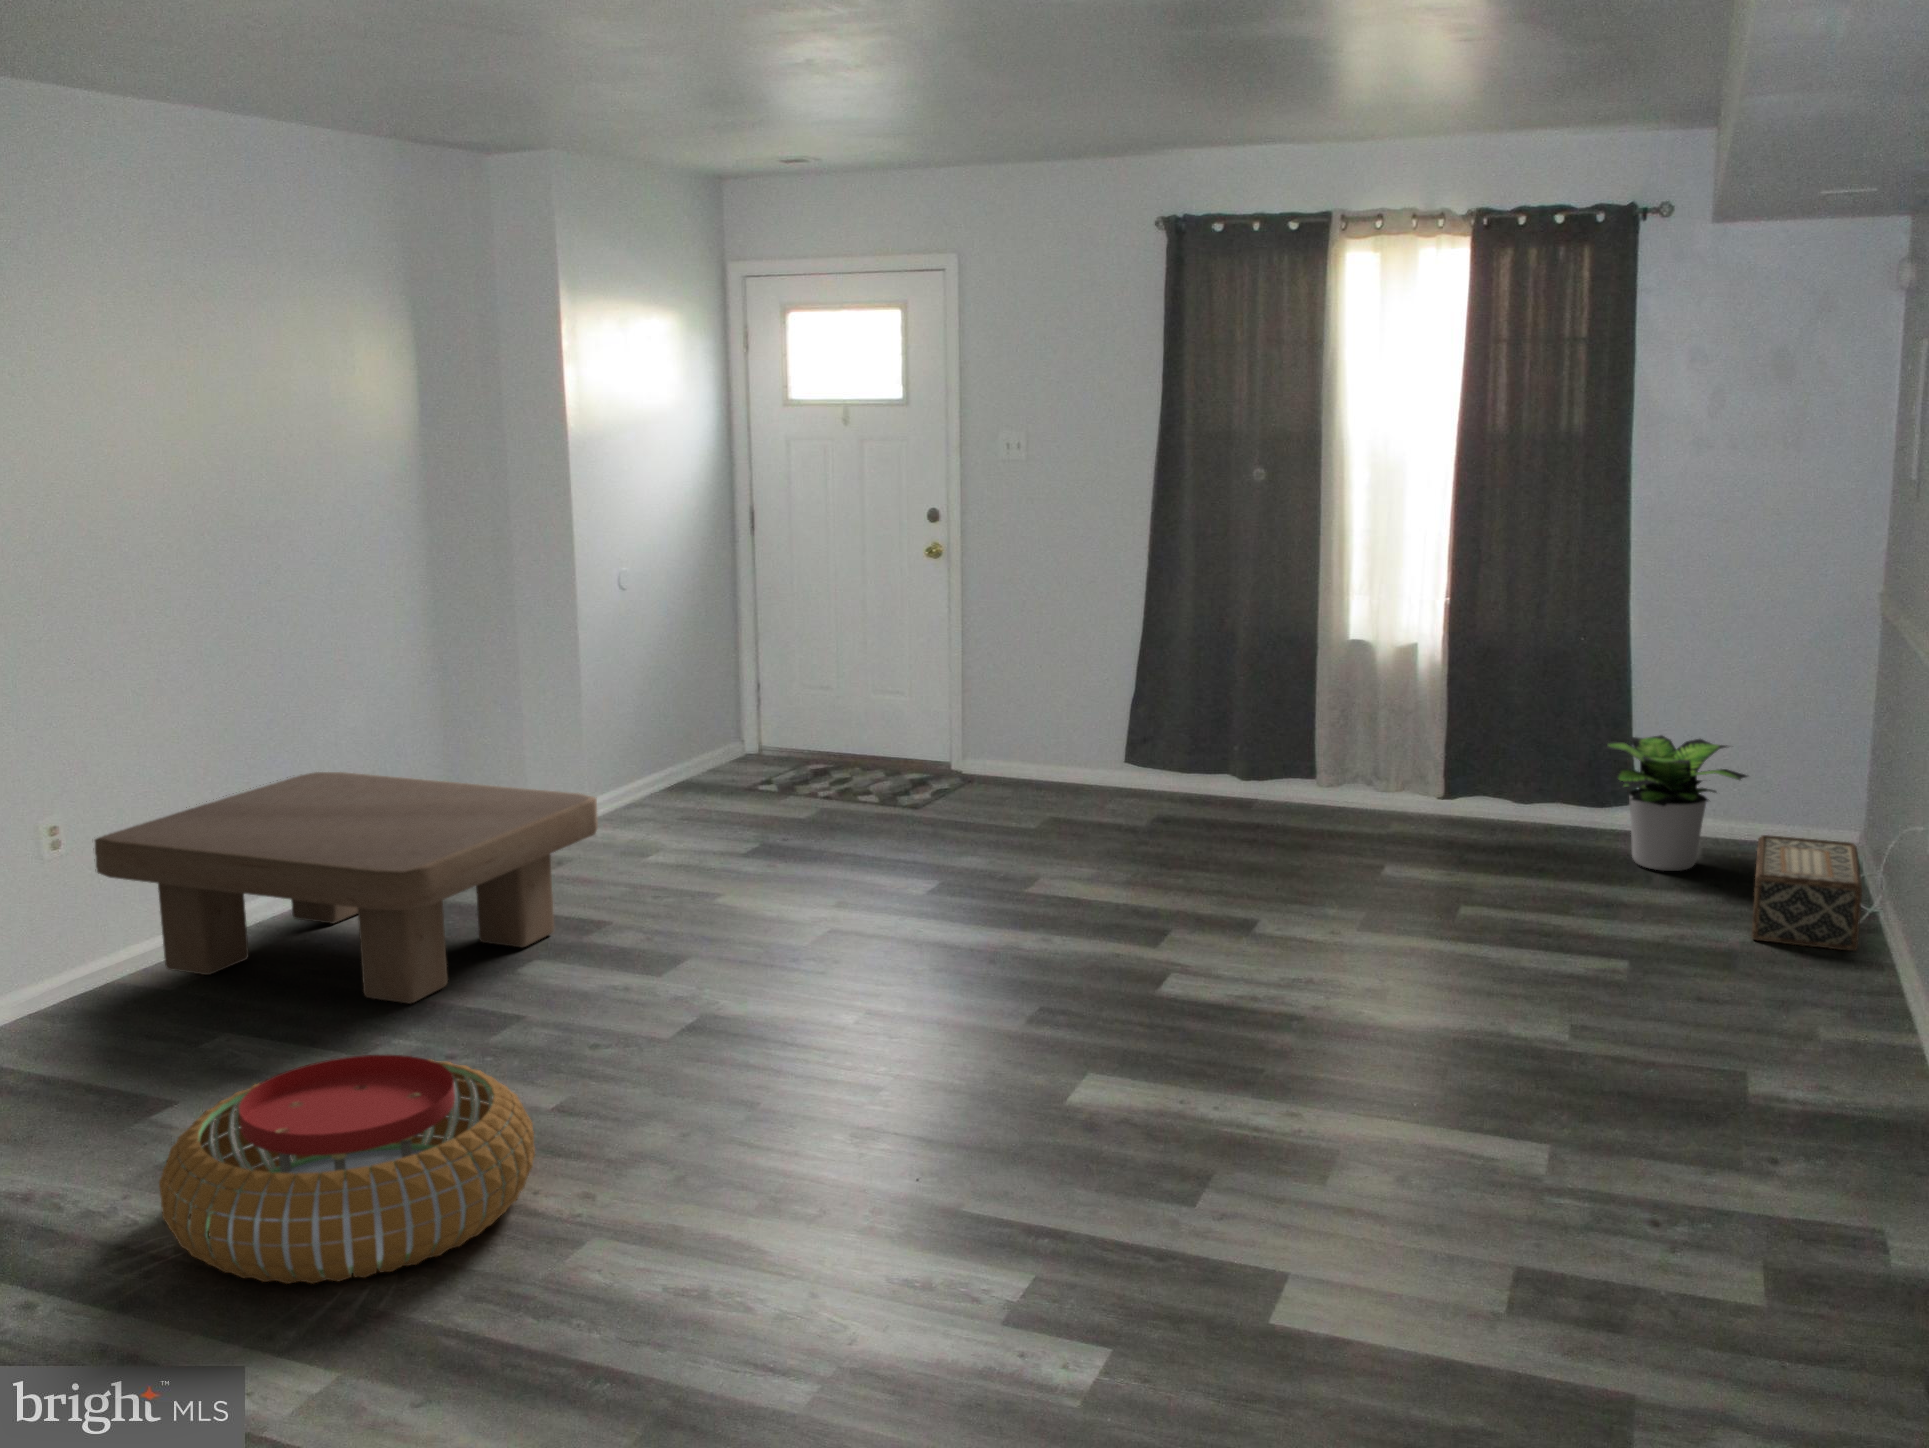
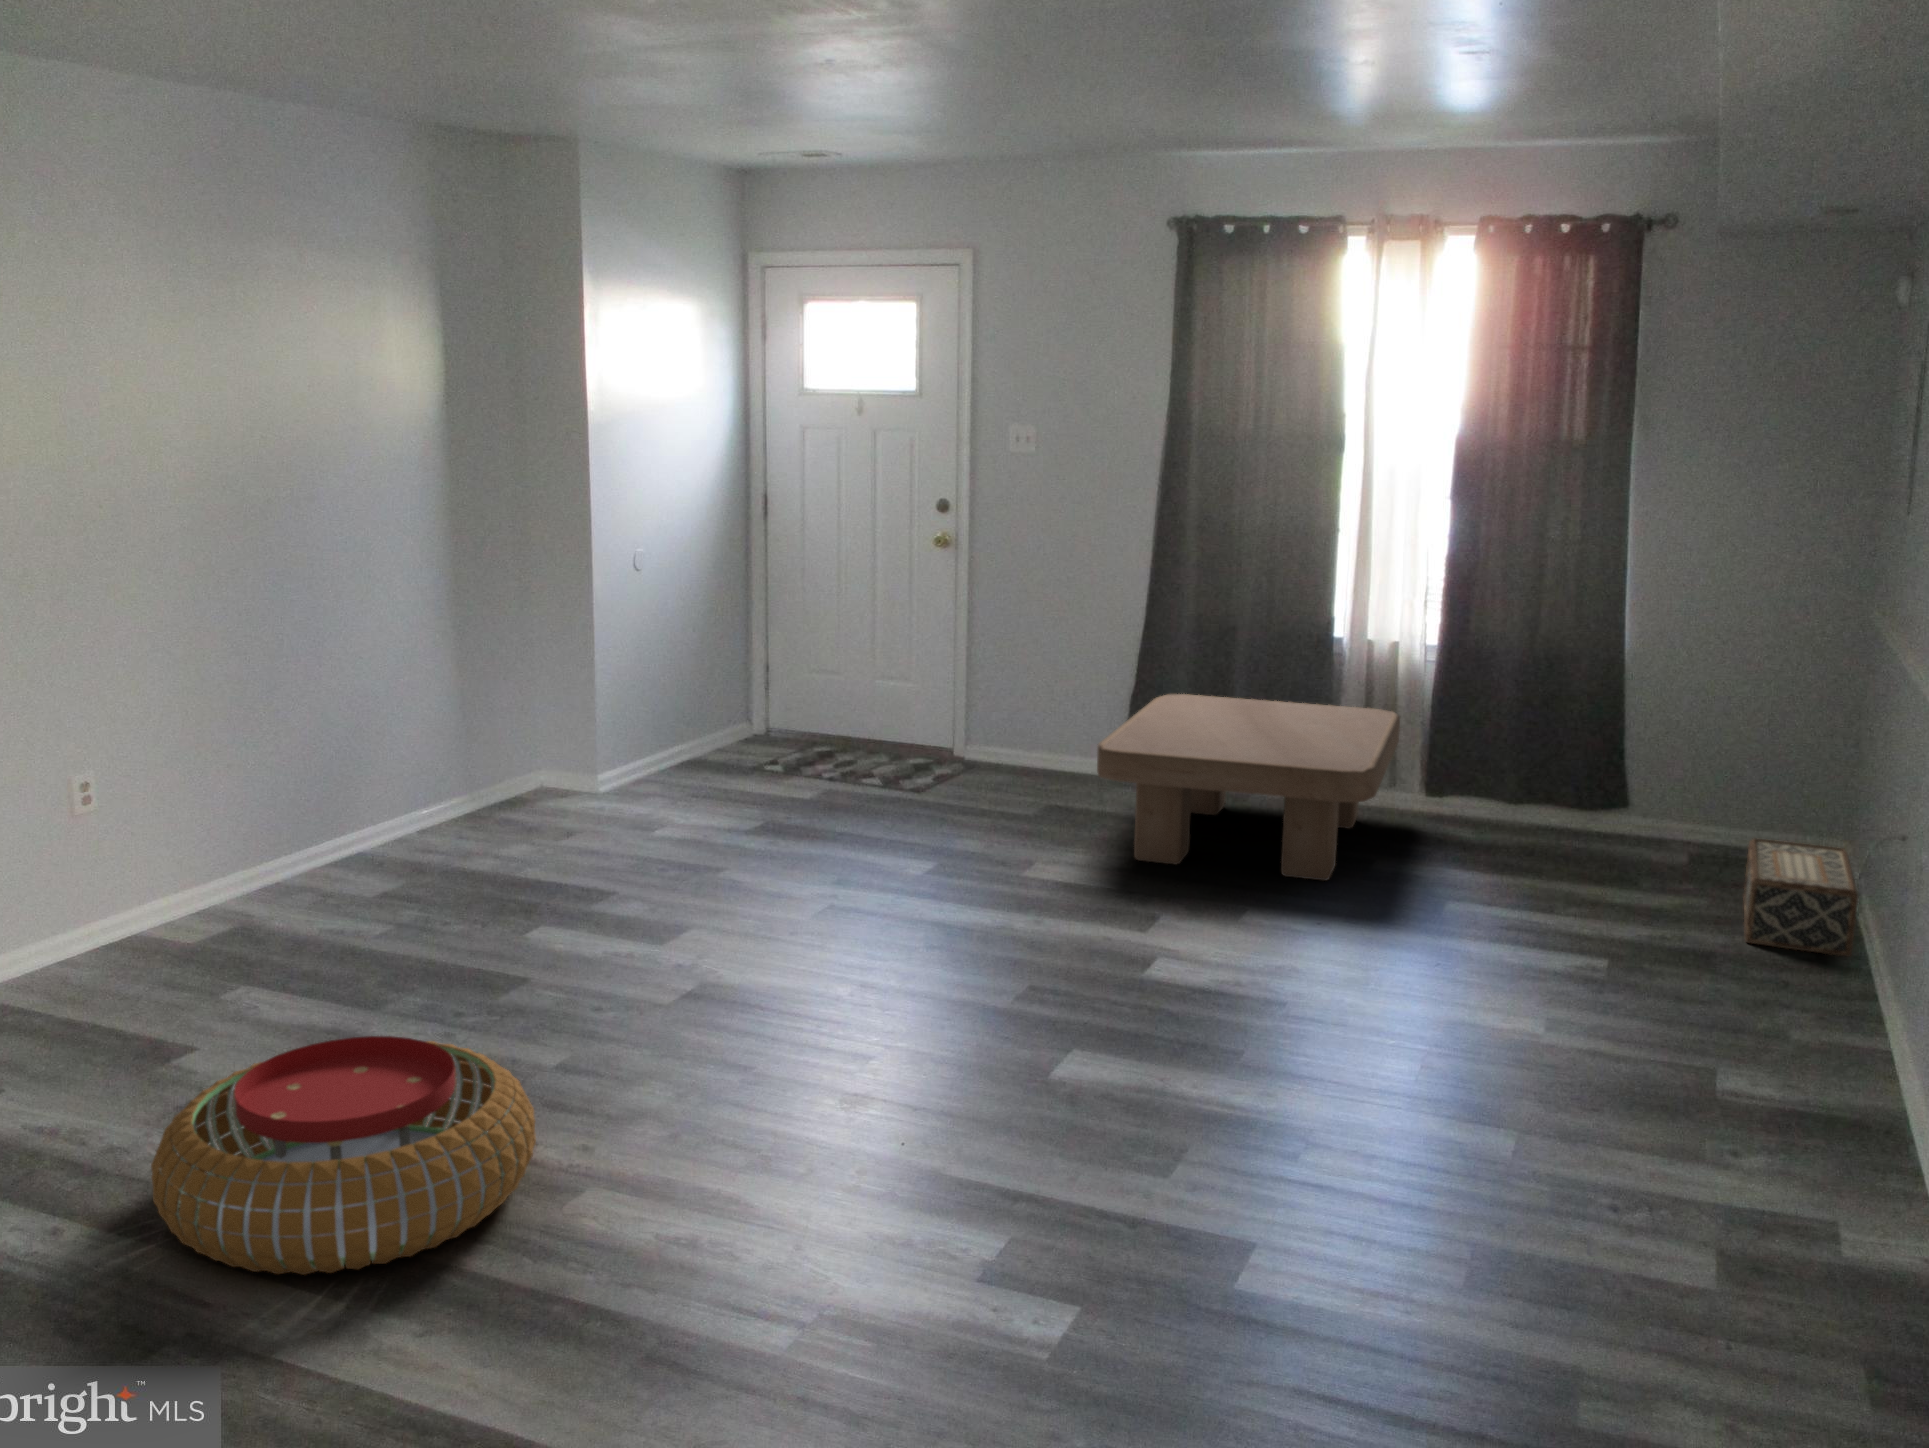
potted plant: present [1606,735,1748,871] -> none [1594,737,1740,871]
coffee table: present [95,772,598,1004] -> present [1097,694,1400,881]

